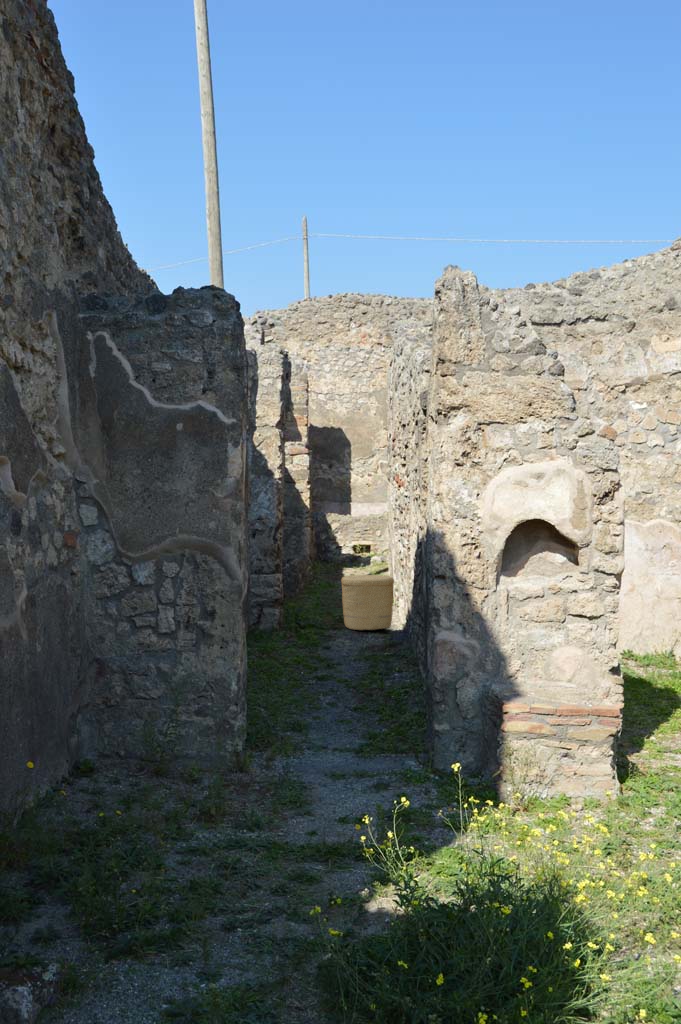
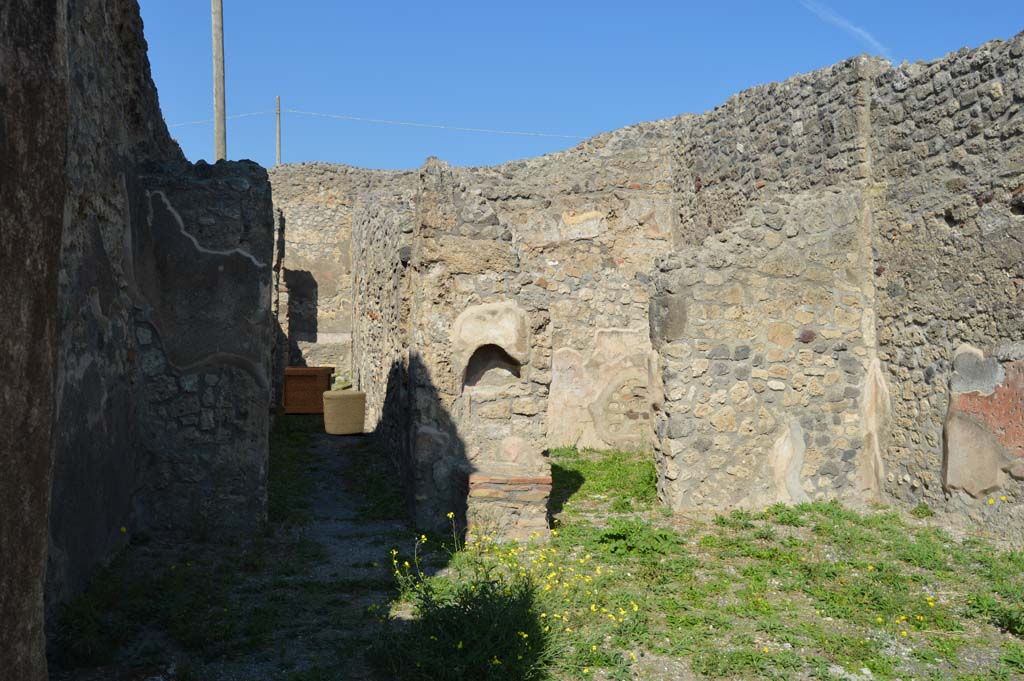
wooden crate: none [293,544,357,602] -> present [282,366,332,413]

